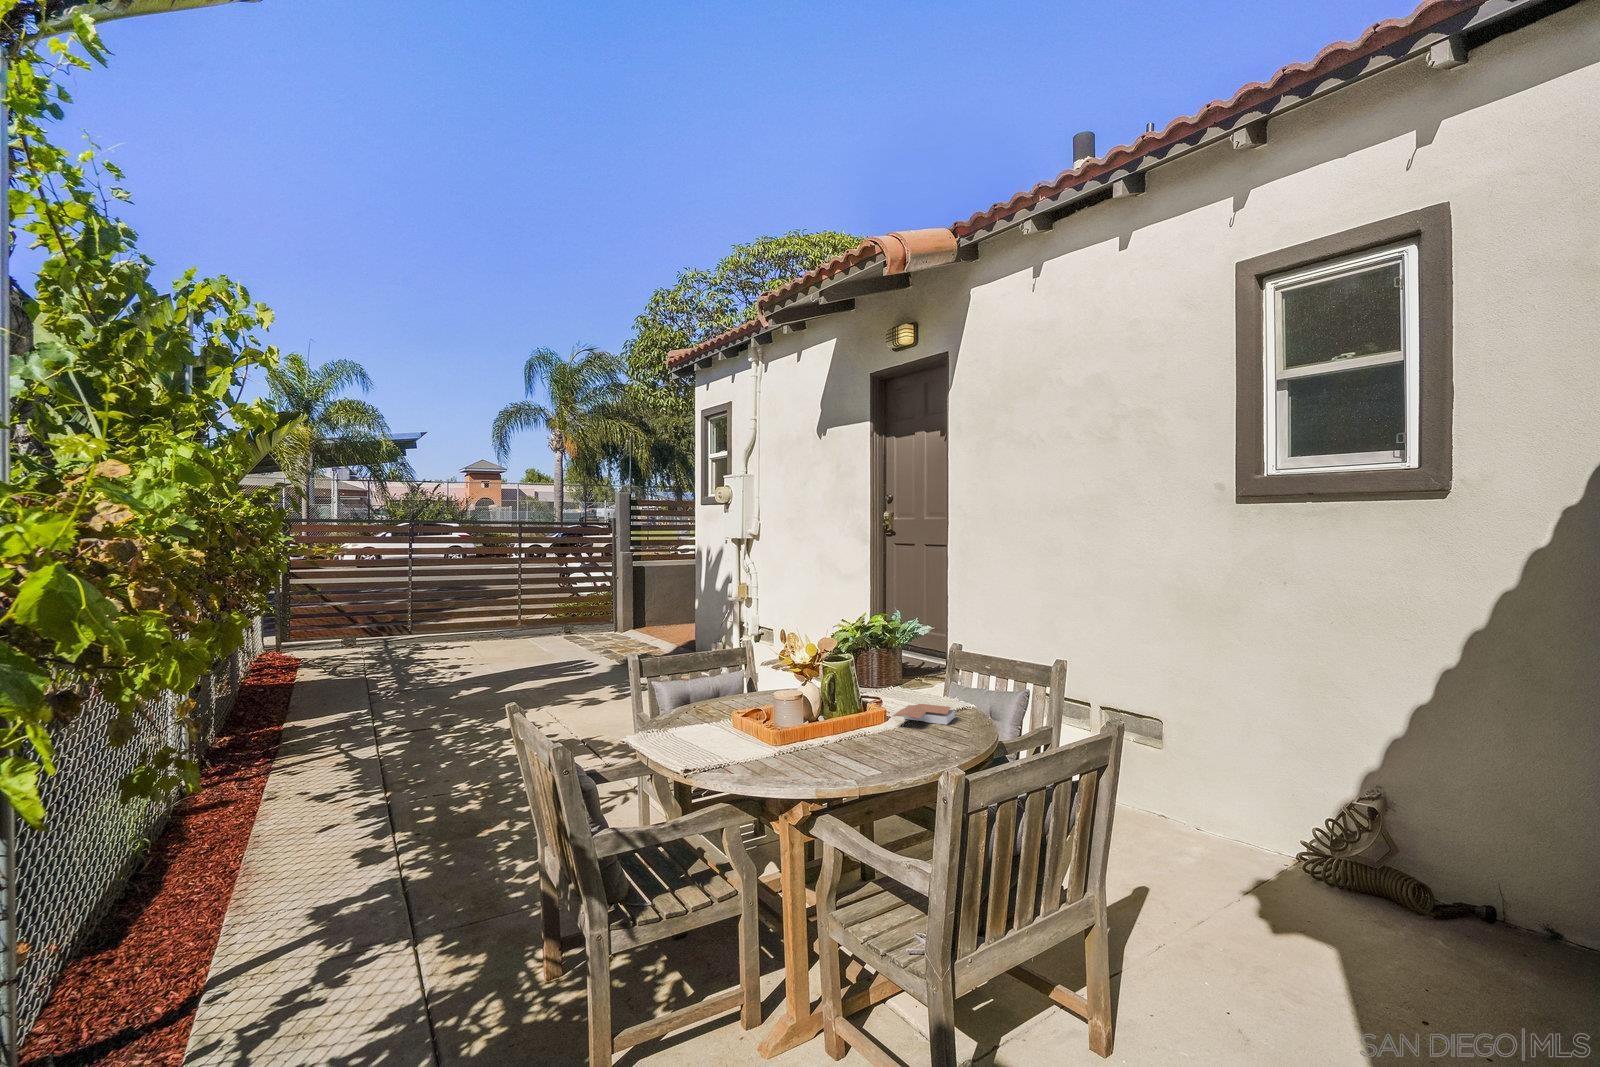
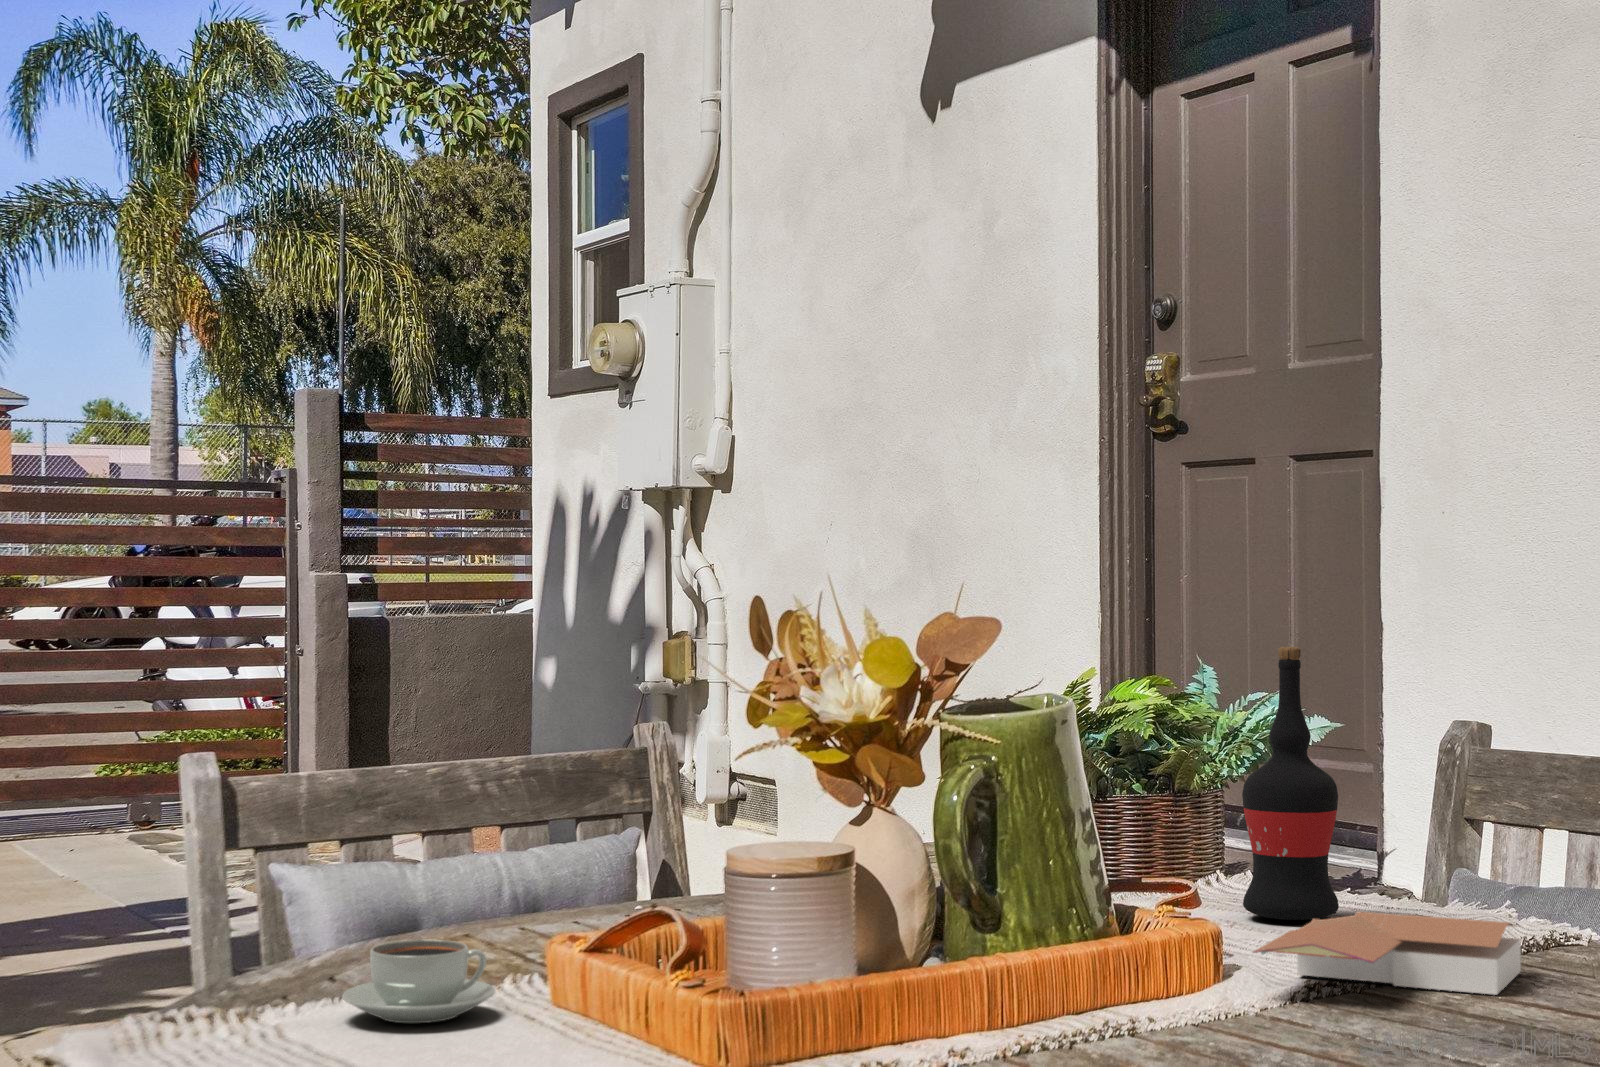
wine bottle: none [896,634,919,701] -> present [1242,647,1339,920]
coffee cup: none [690,715,724,735] -> present [342,940,495,1023]

